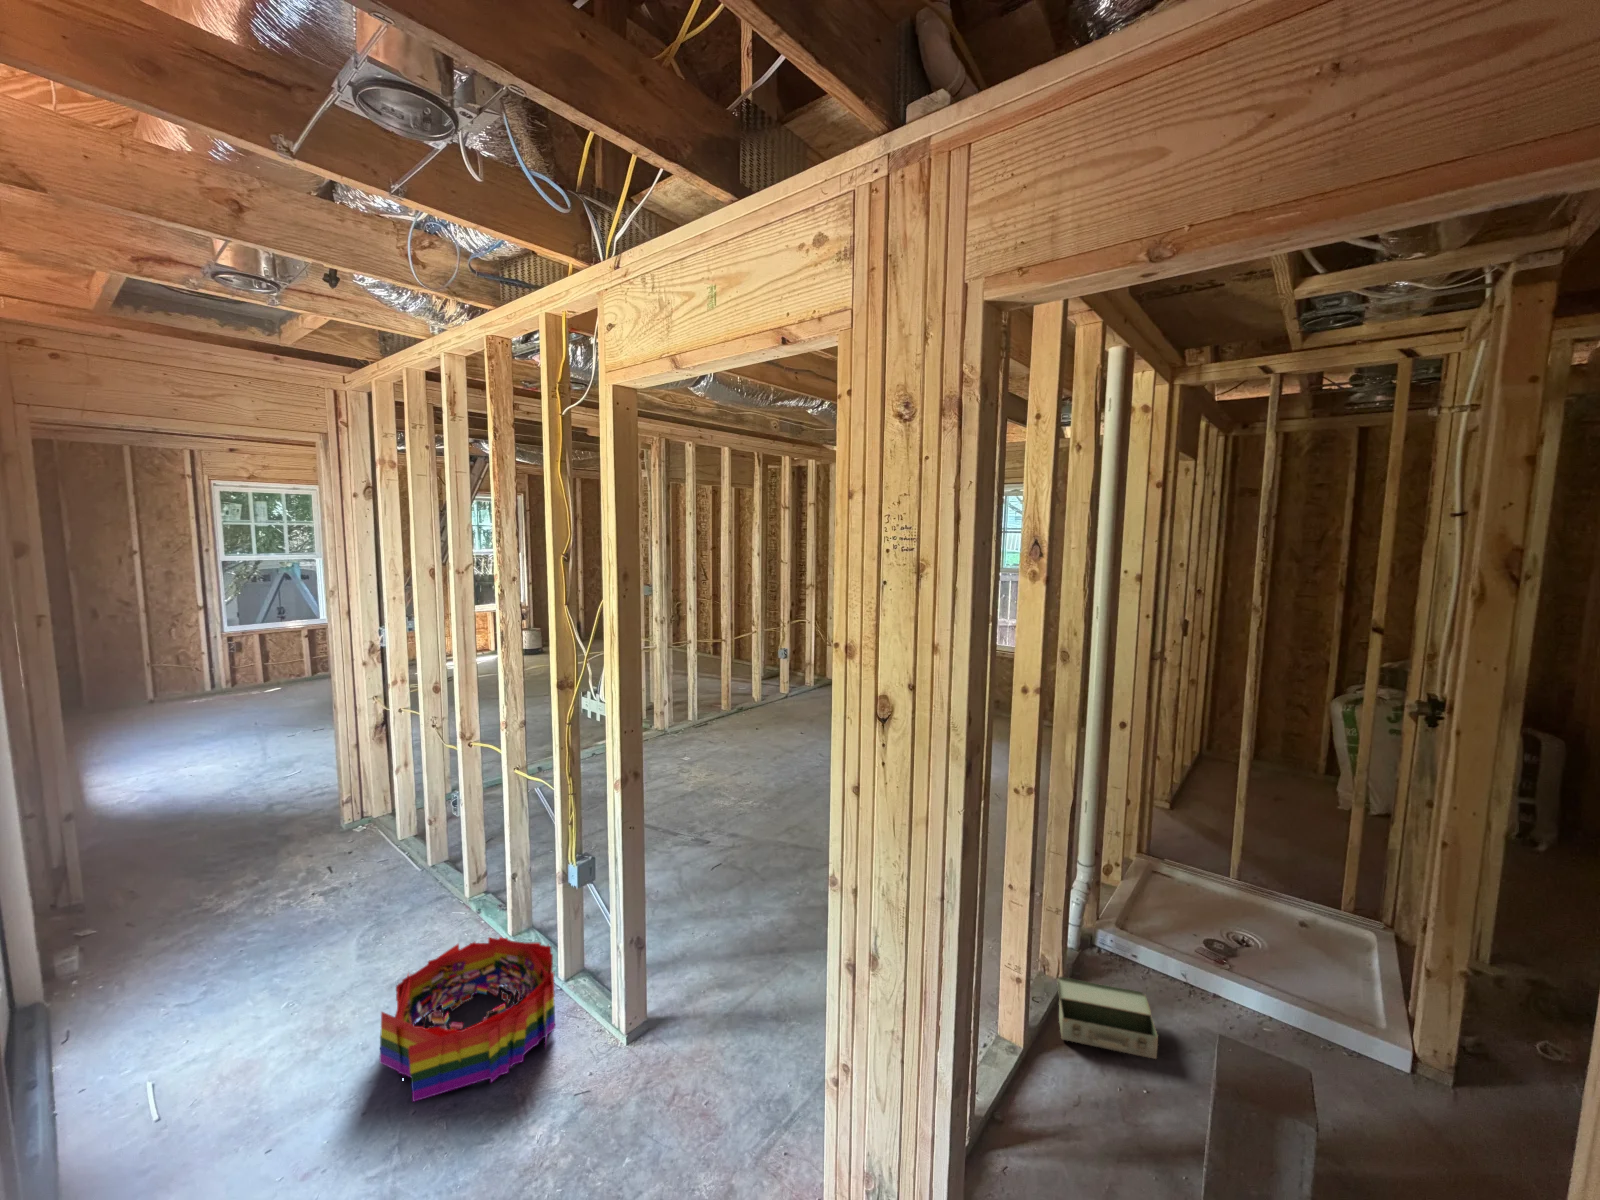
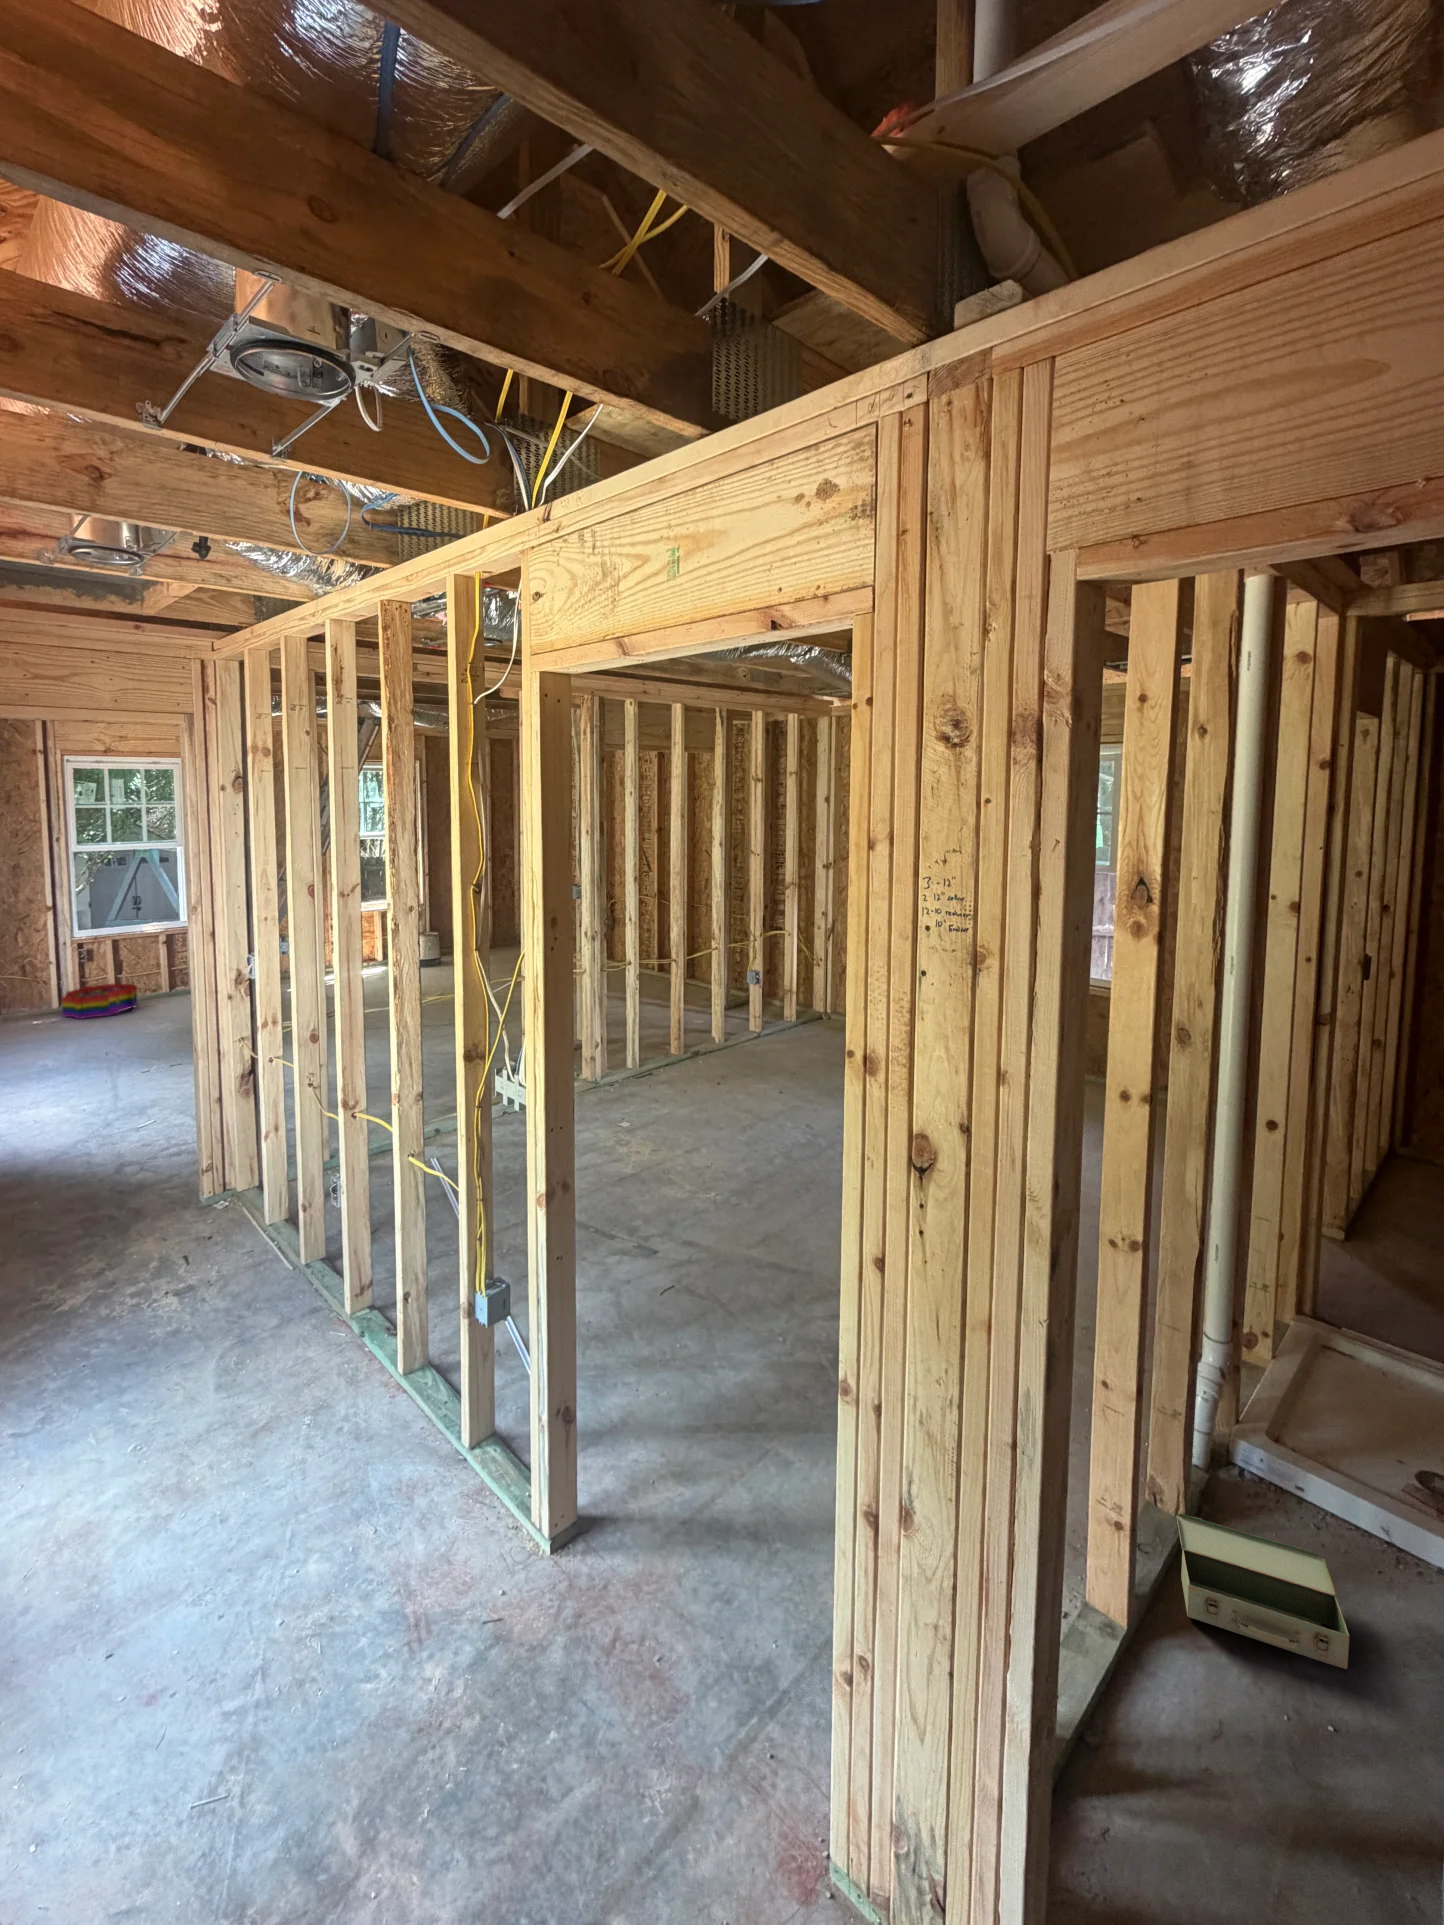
storage bin: present [379,937,555,1101] -> present [61,983,137,1019]

